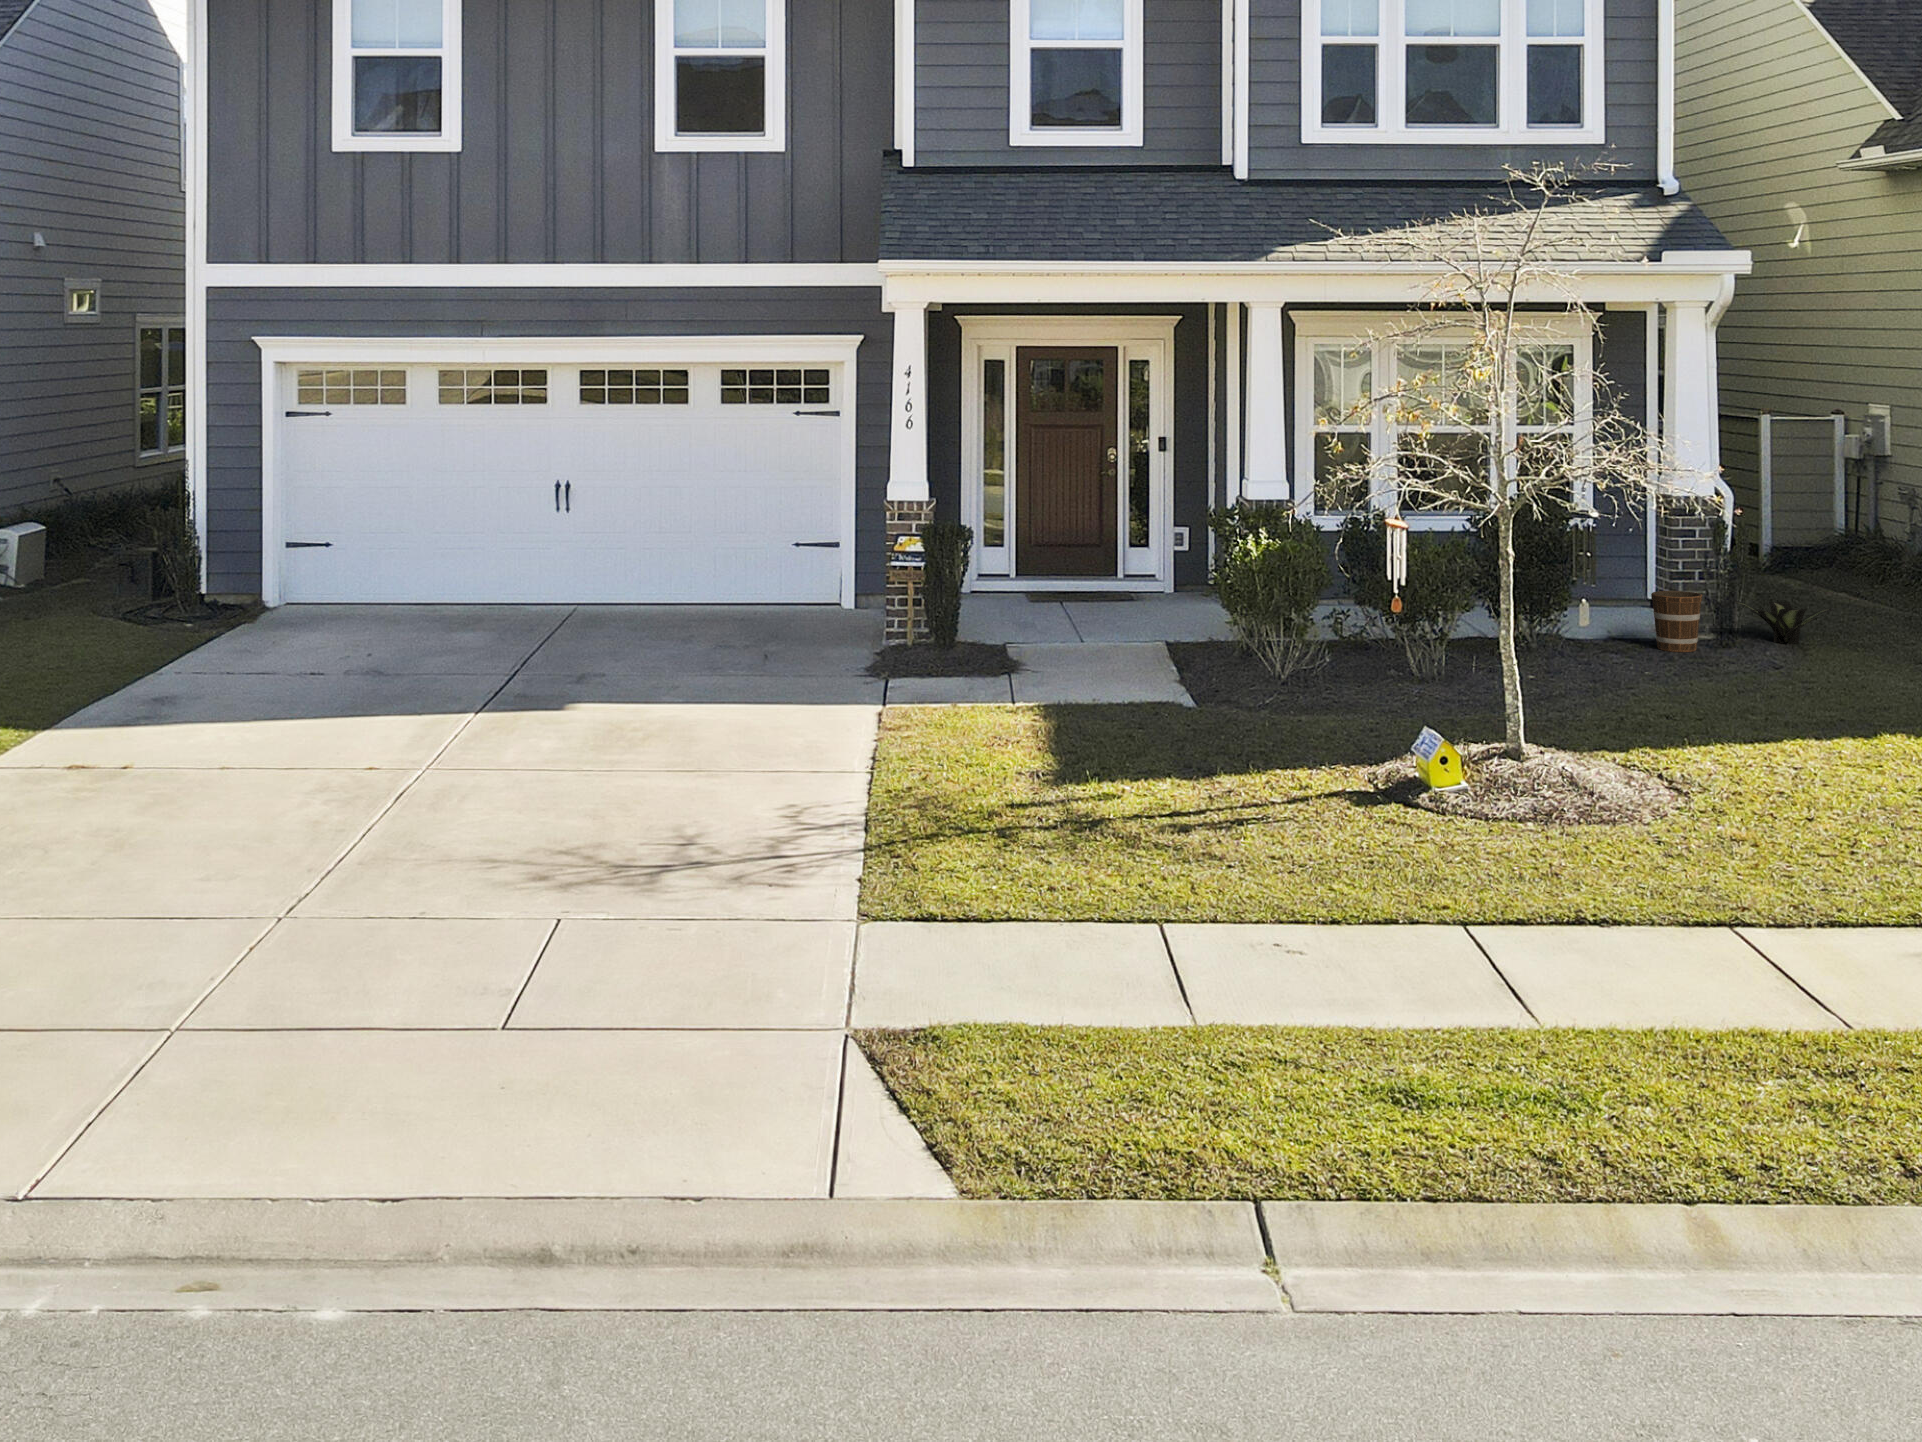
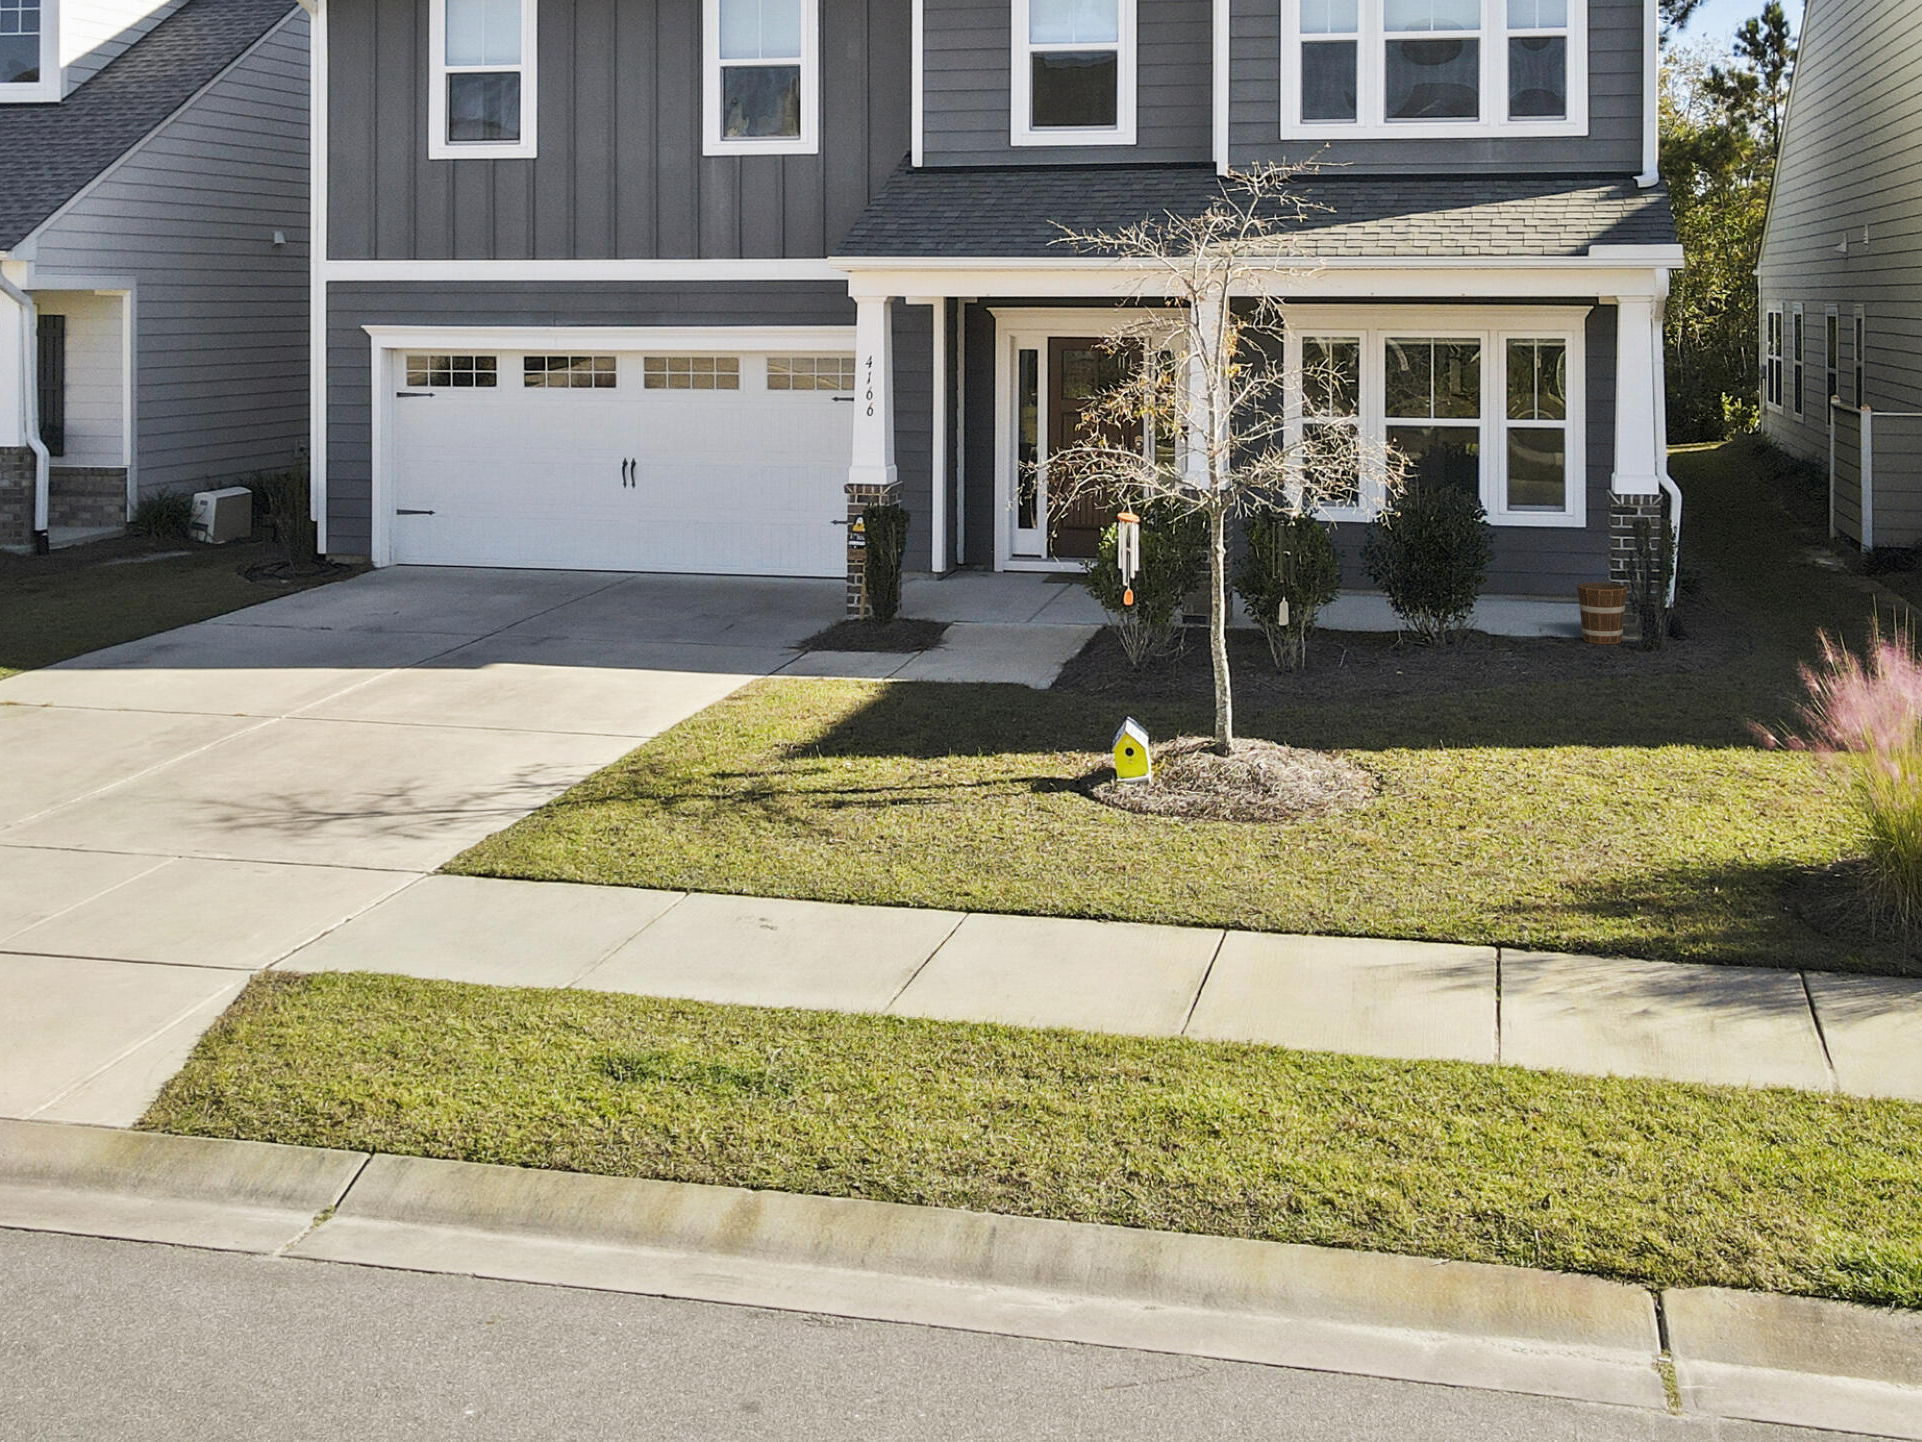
potted plant: present [1735,600,1833,644] -> none [1669,592,1773,640]

